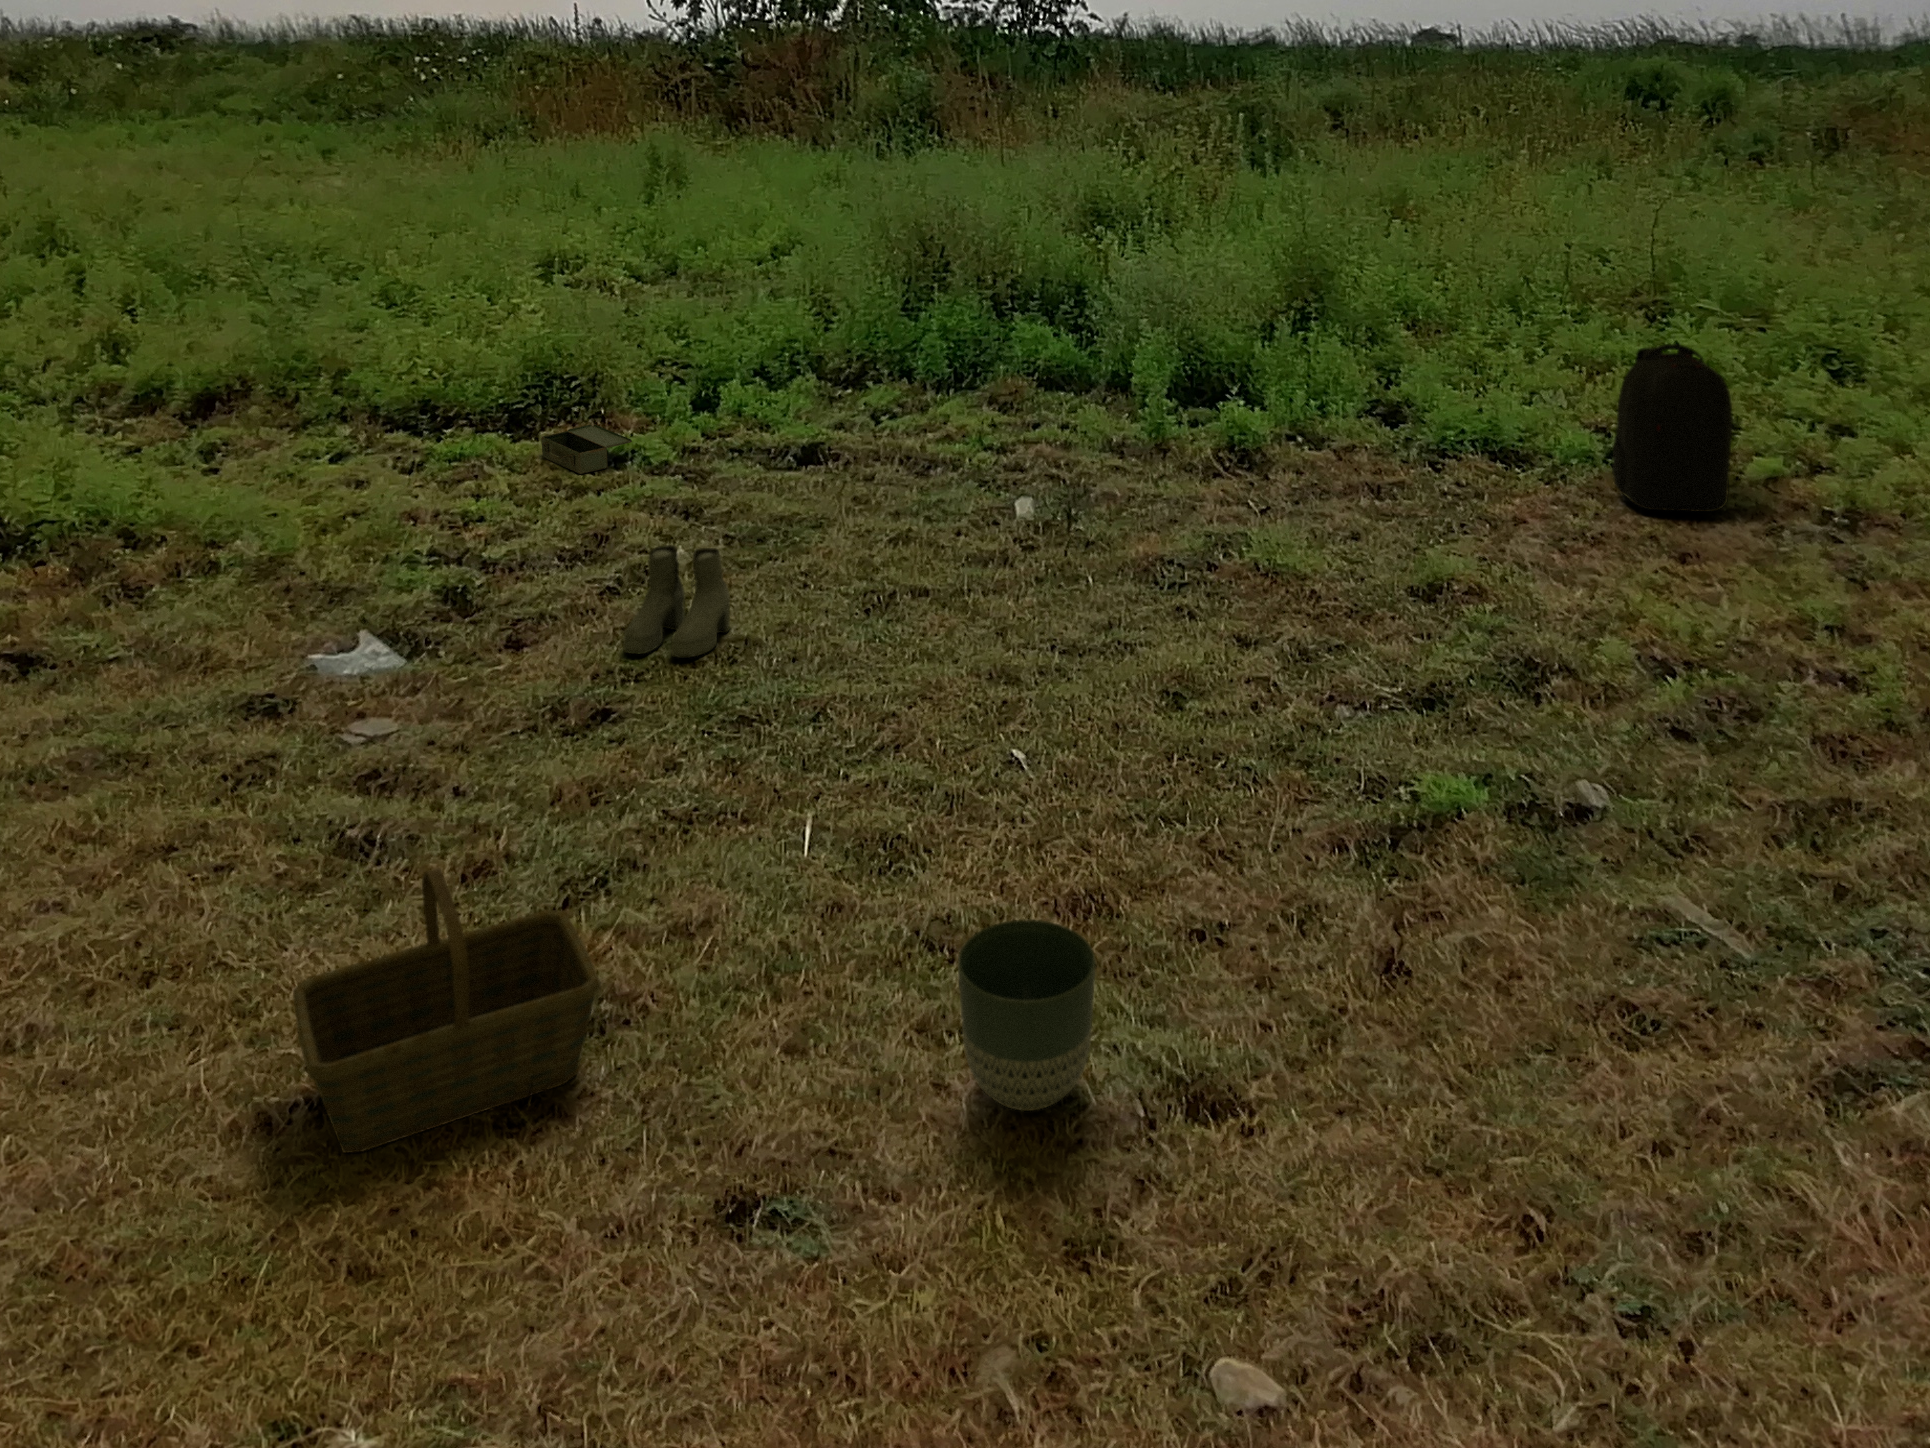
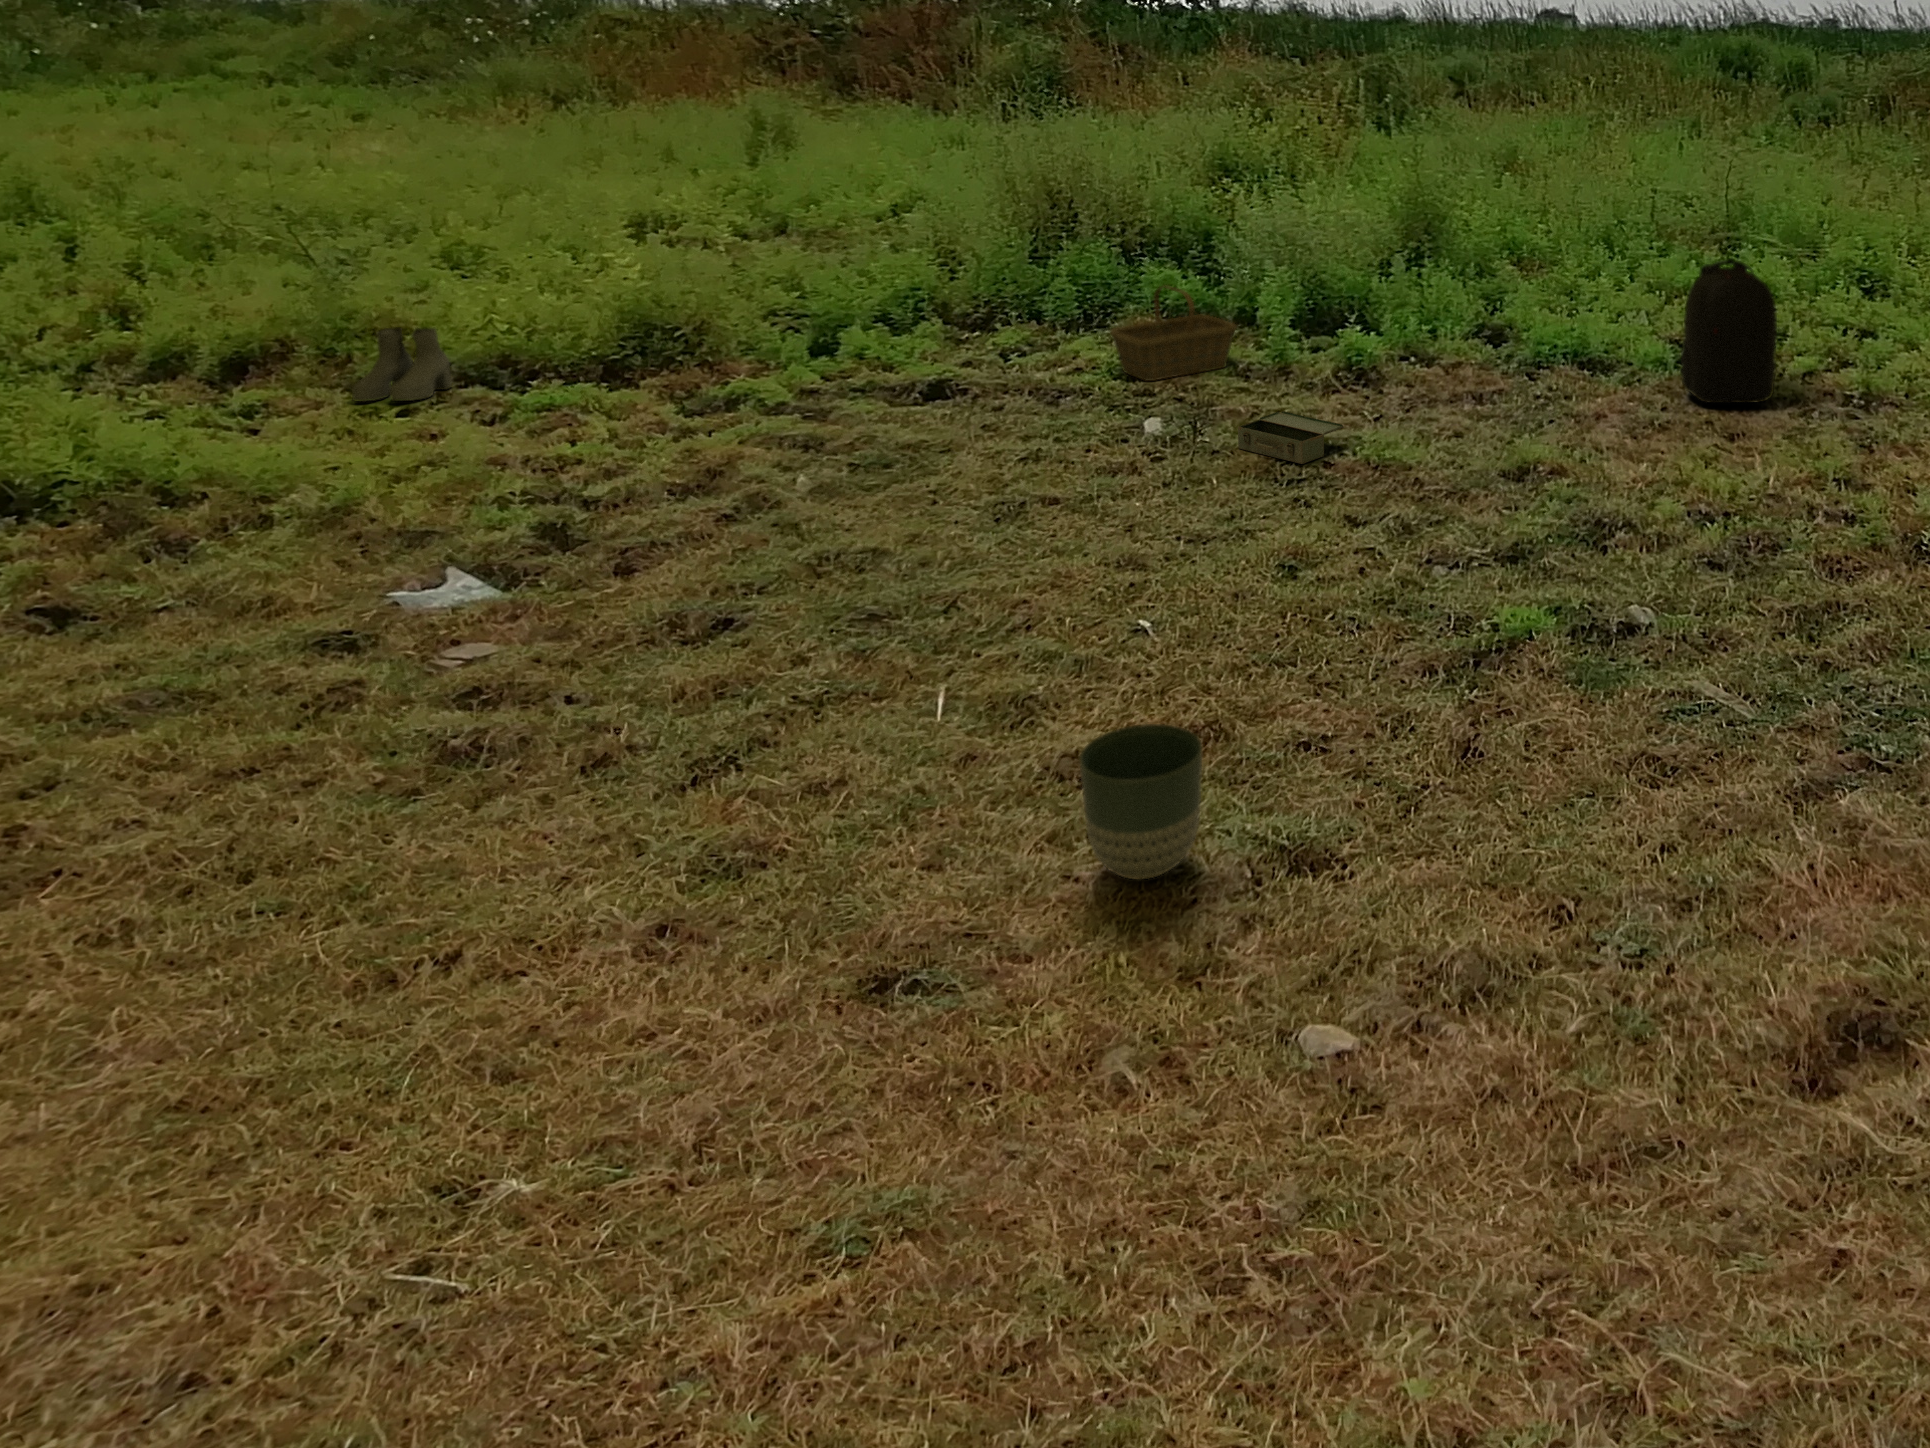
toolbox: present [541,424,632,474] -> present [1238,411,1344,464]
boots: present [623,545,730,658] -> present [352,327,451,402]
basket: present [293,869,601,1153] -> present [1110,286,1237,381]

